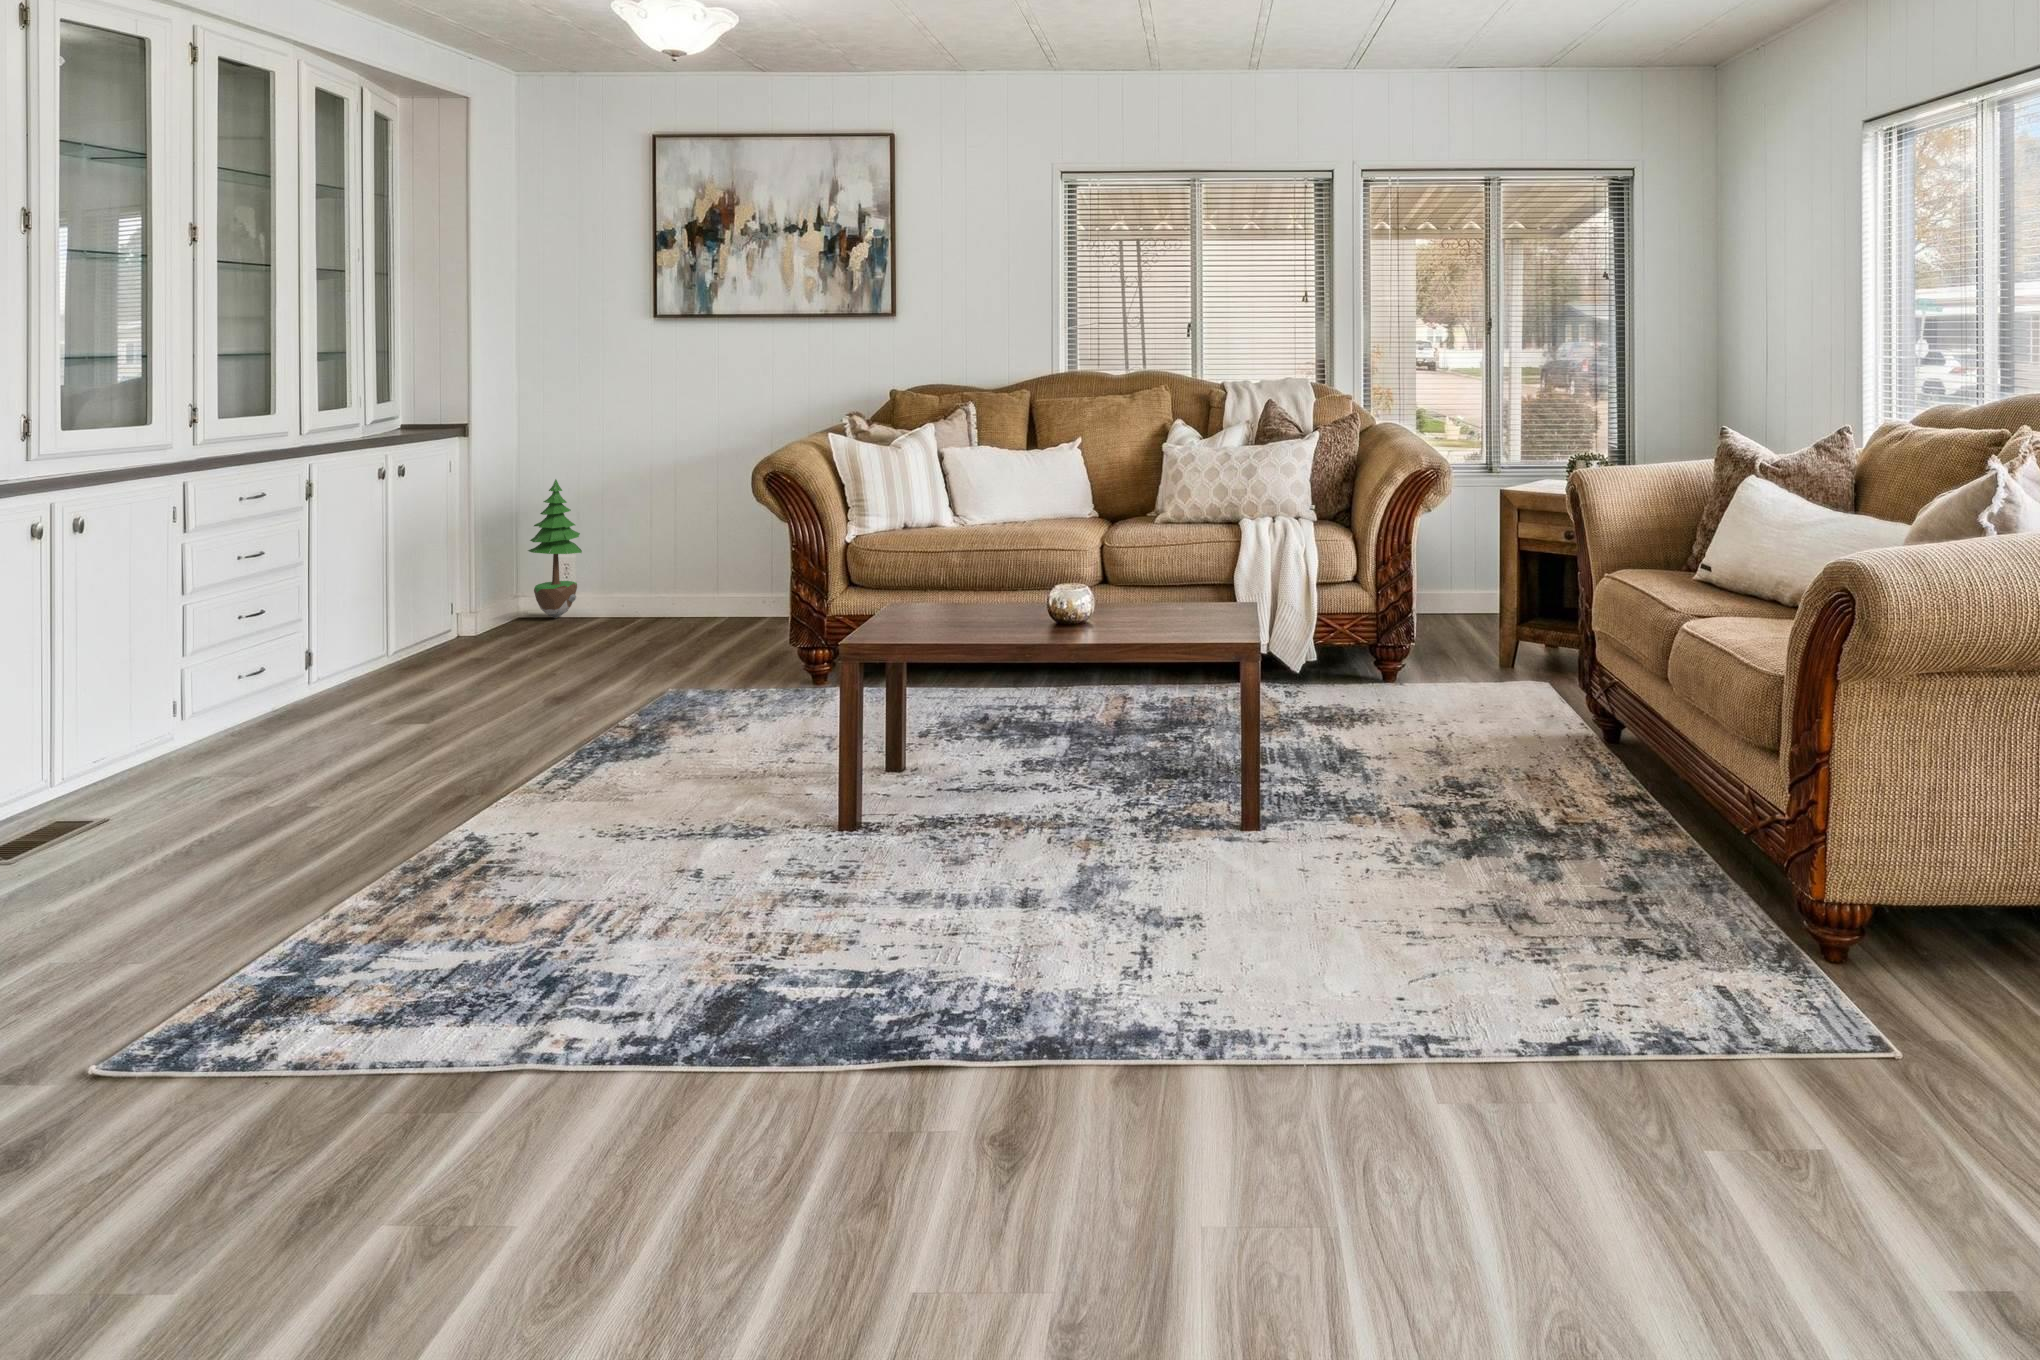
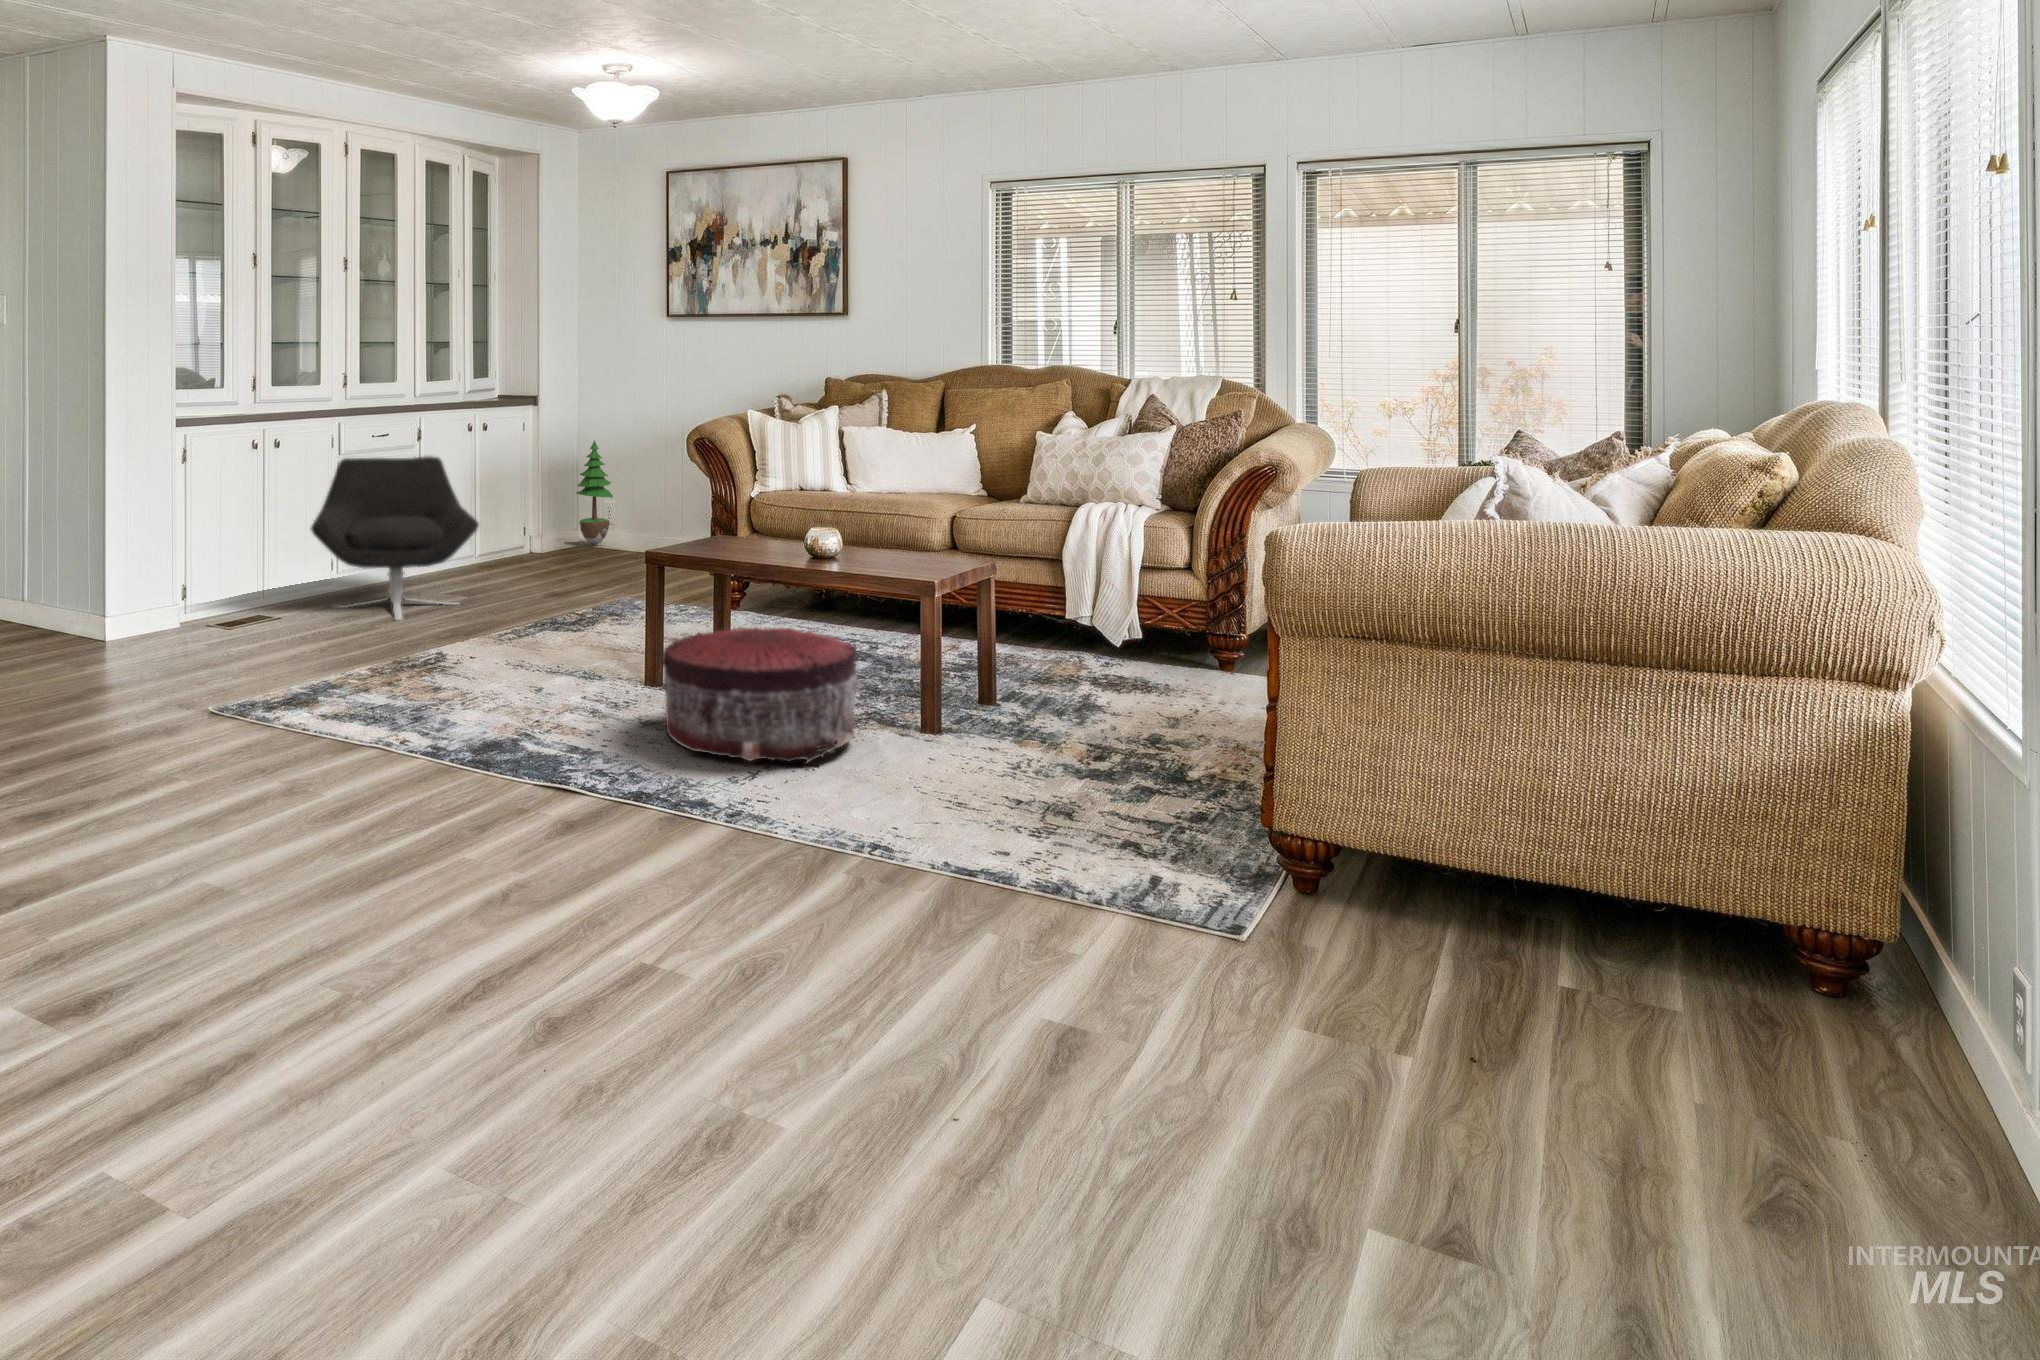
lounge chair: none [150,523,473,793] -> present [310,456,479,621]
pouf: none [948,720,1215,937] -> present [662,627,858,763]

